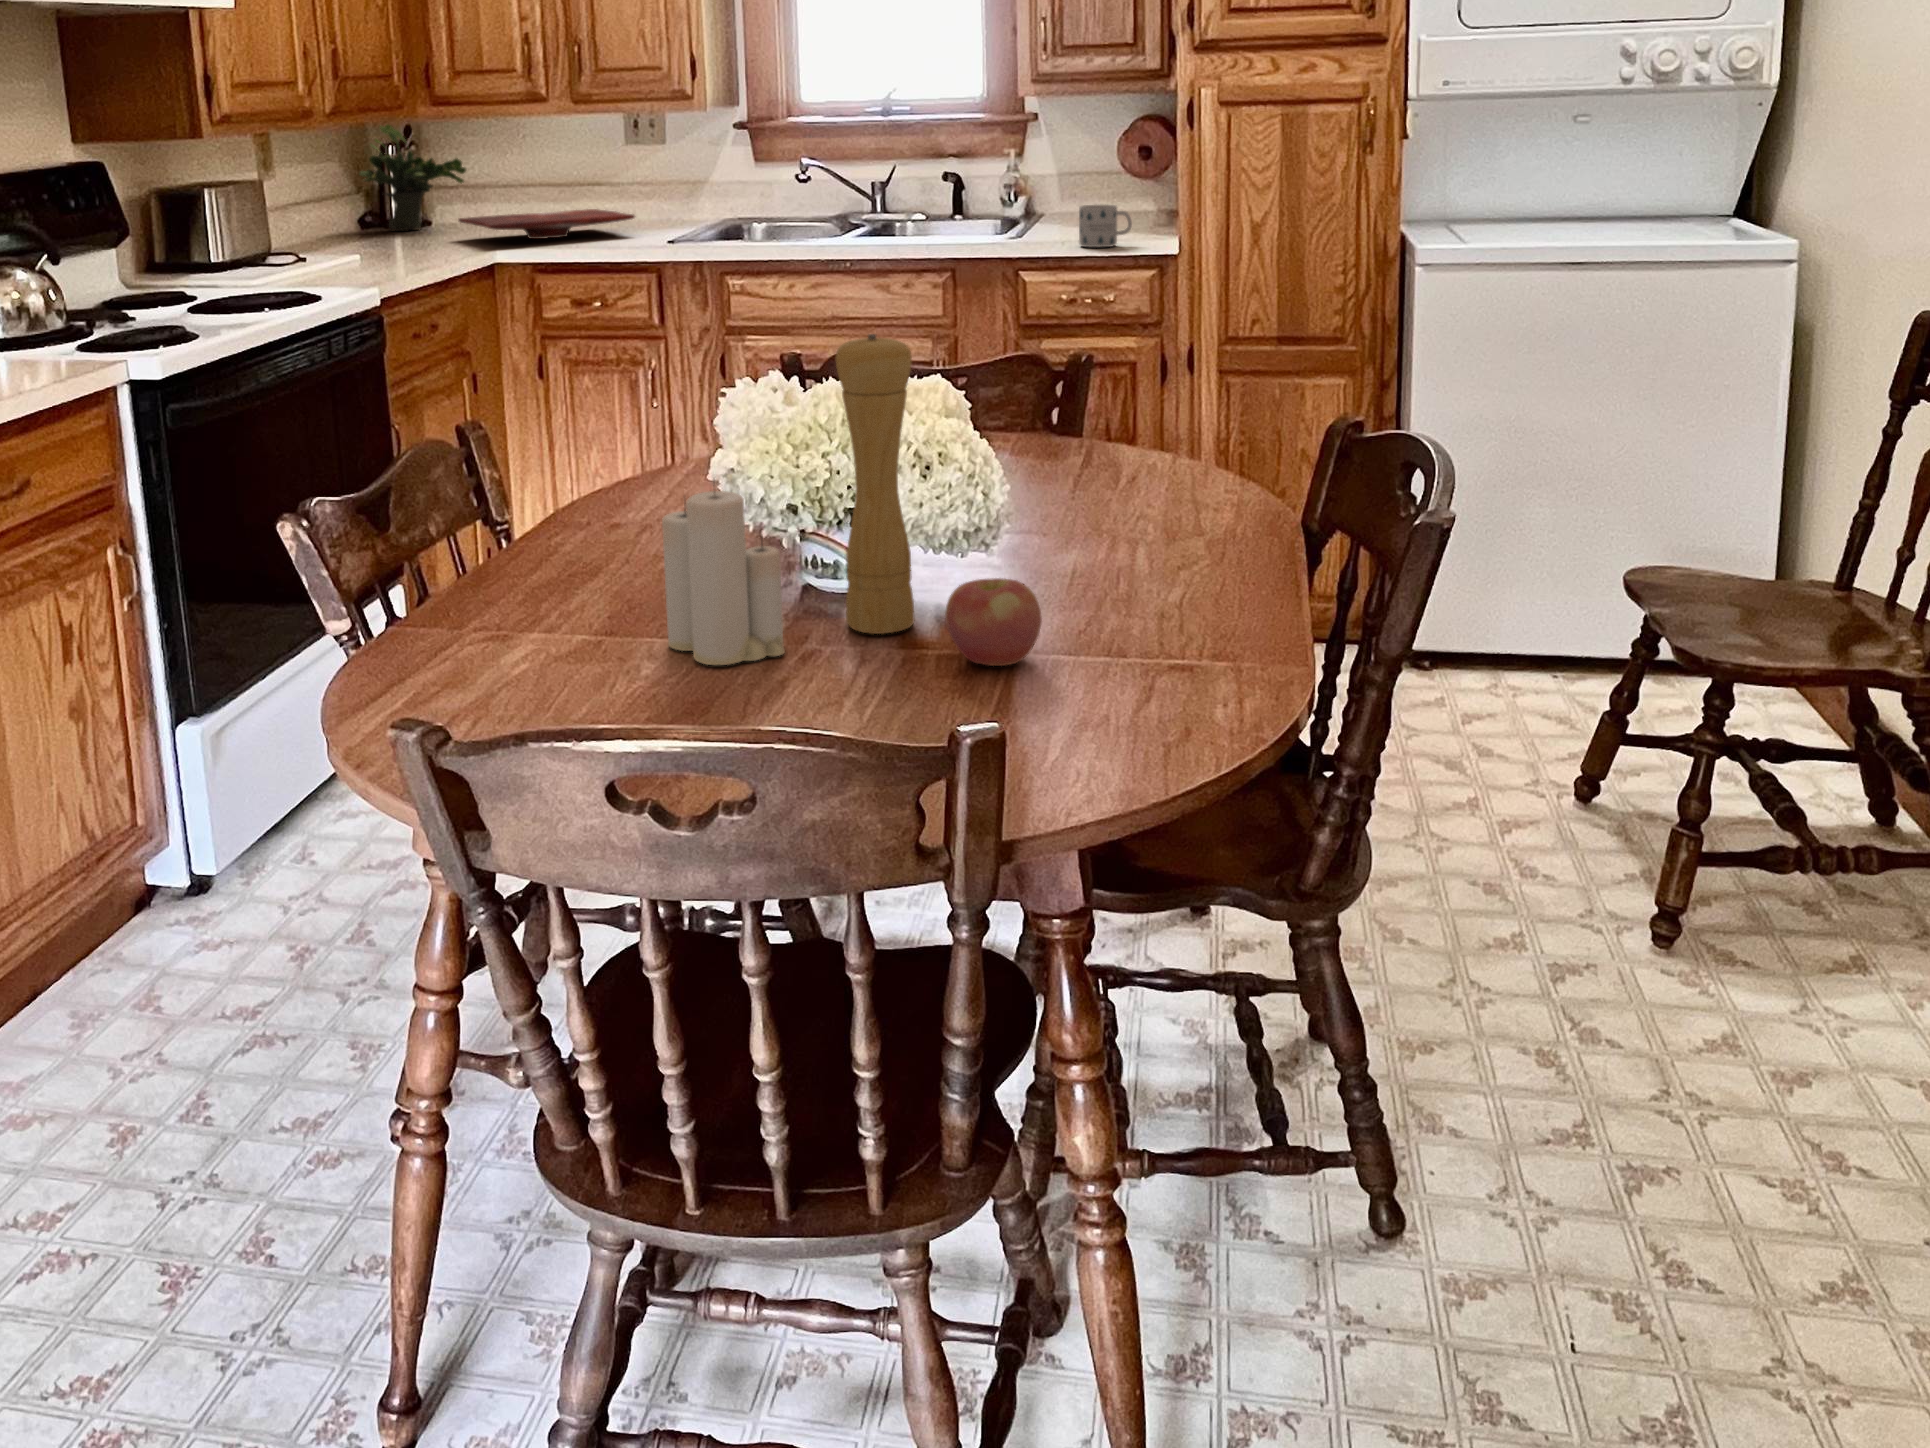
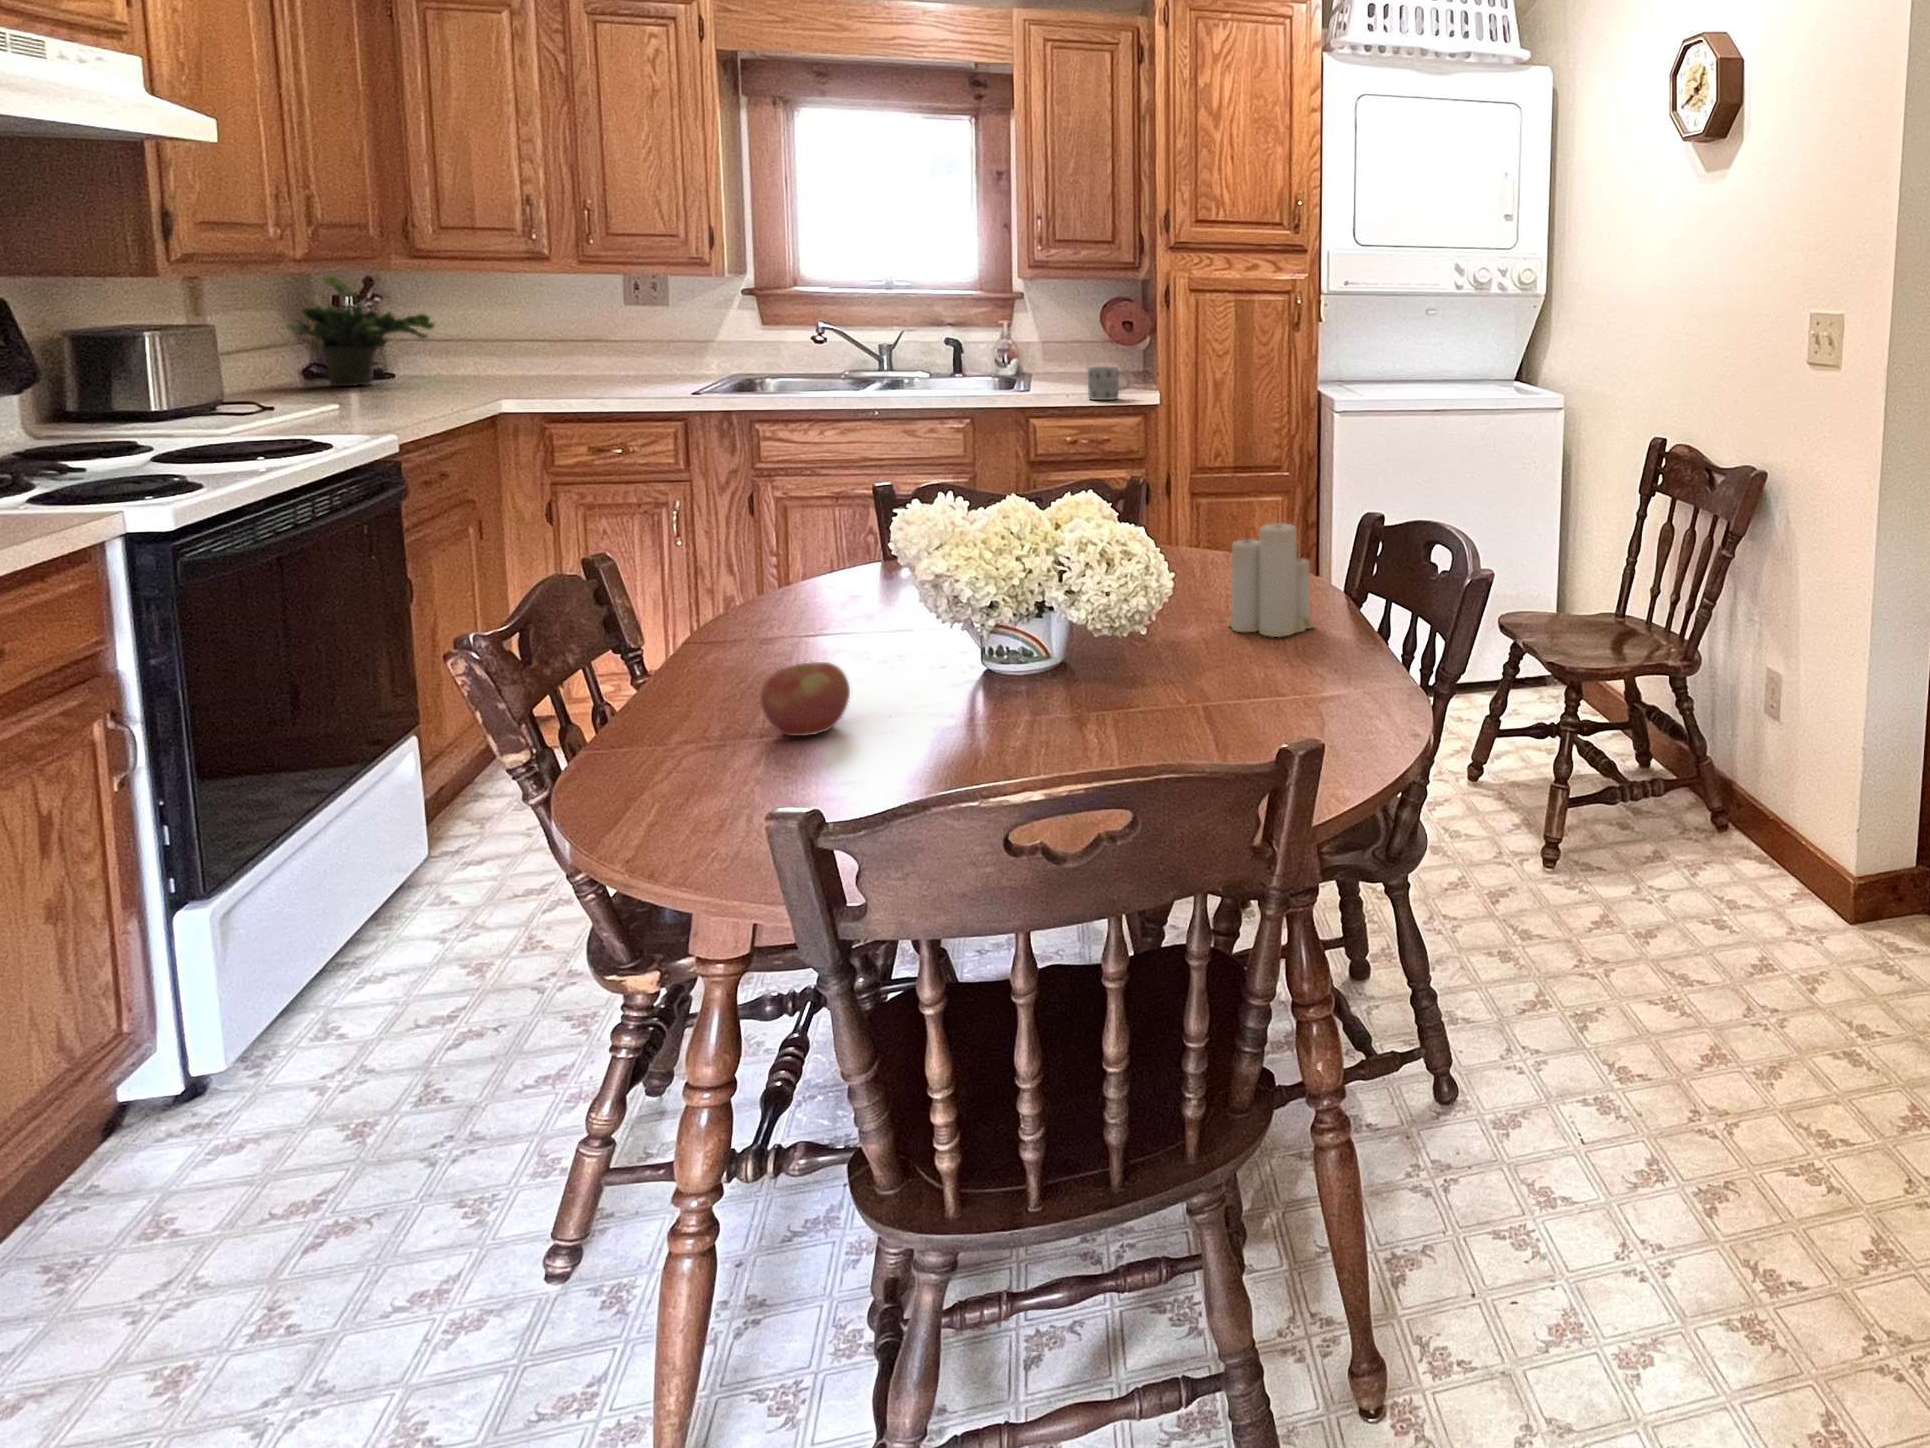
cutting board: present [459,209,635,239] -> none [433,366,649,394]
pepper mill: present [836,334,915,634] -> none [1055,465,1121,715]
candle: present [662,490,785,665] -> present [1229,523,1314,637]
apple: present [945,578,1042,666] -> present [760,662,850,736]

